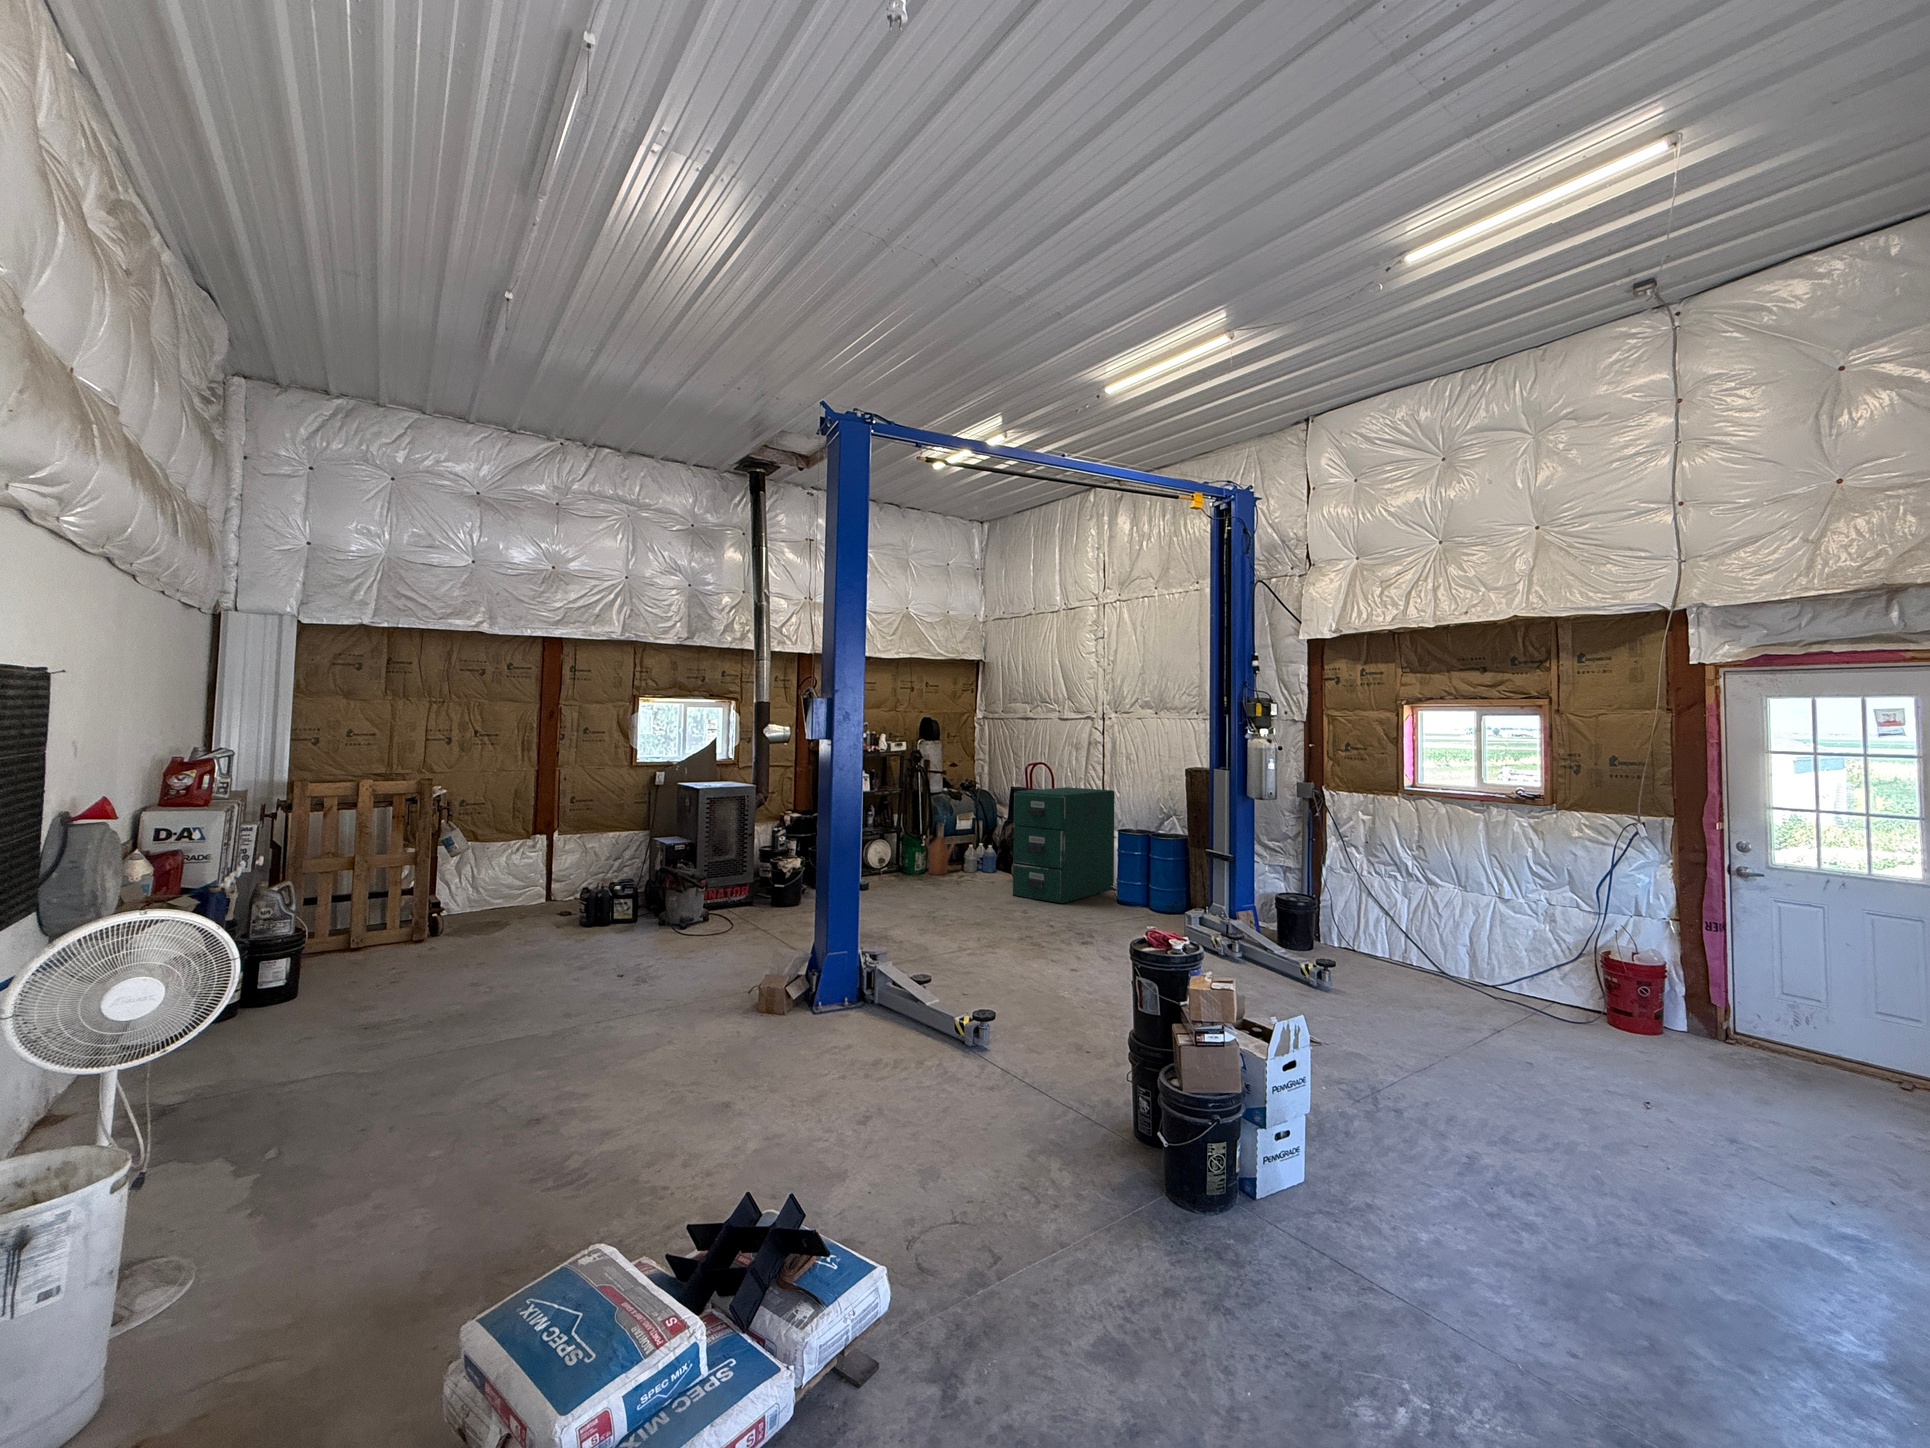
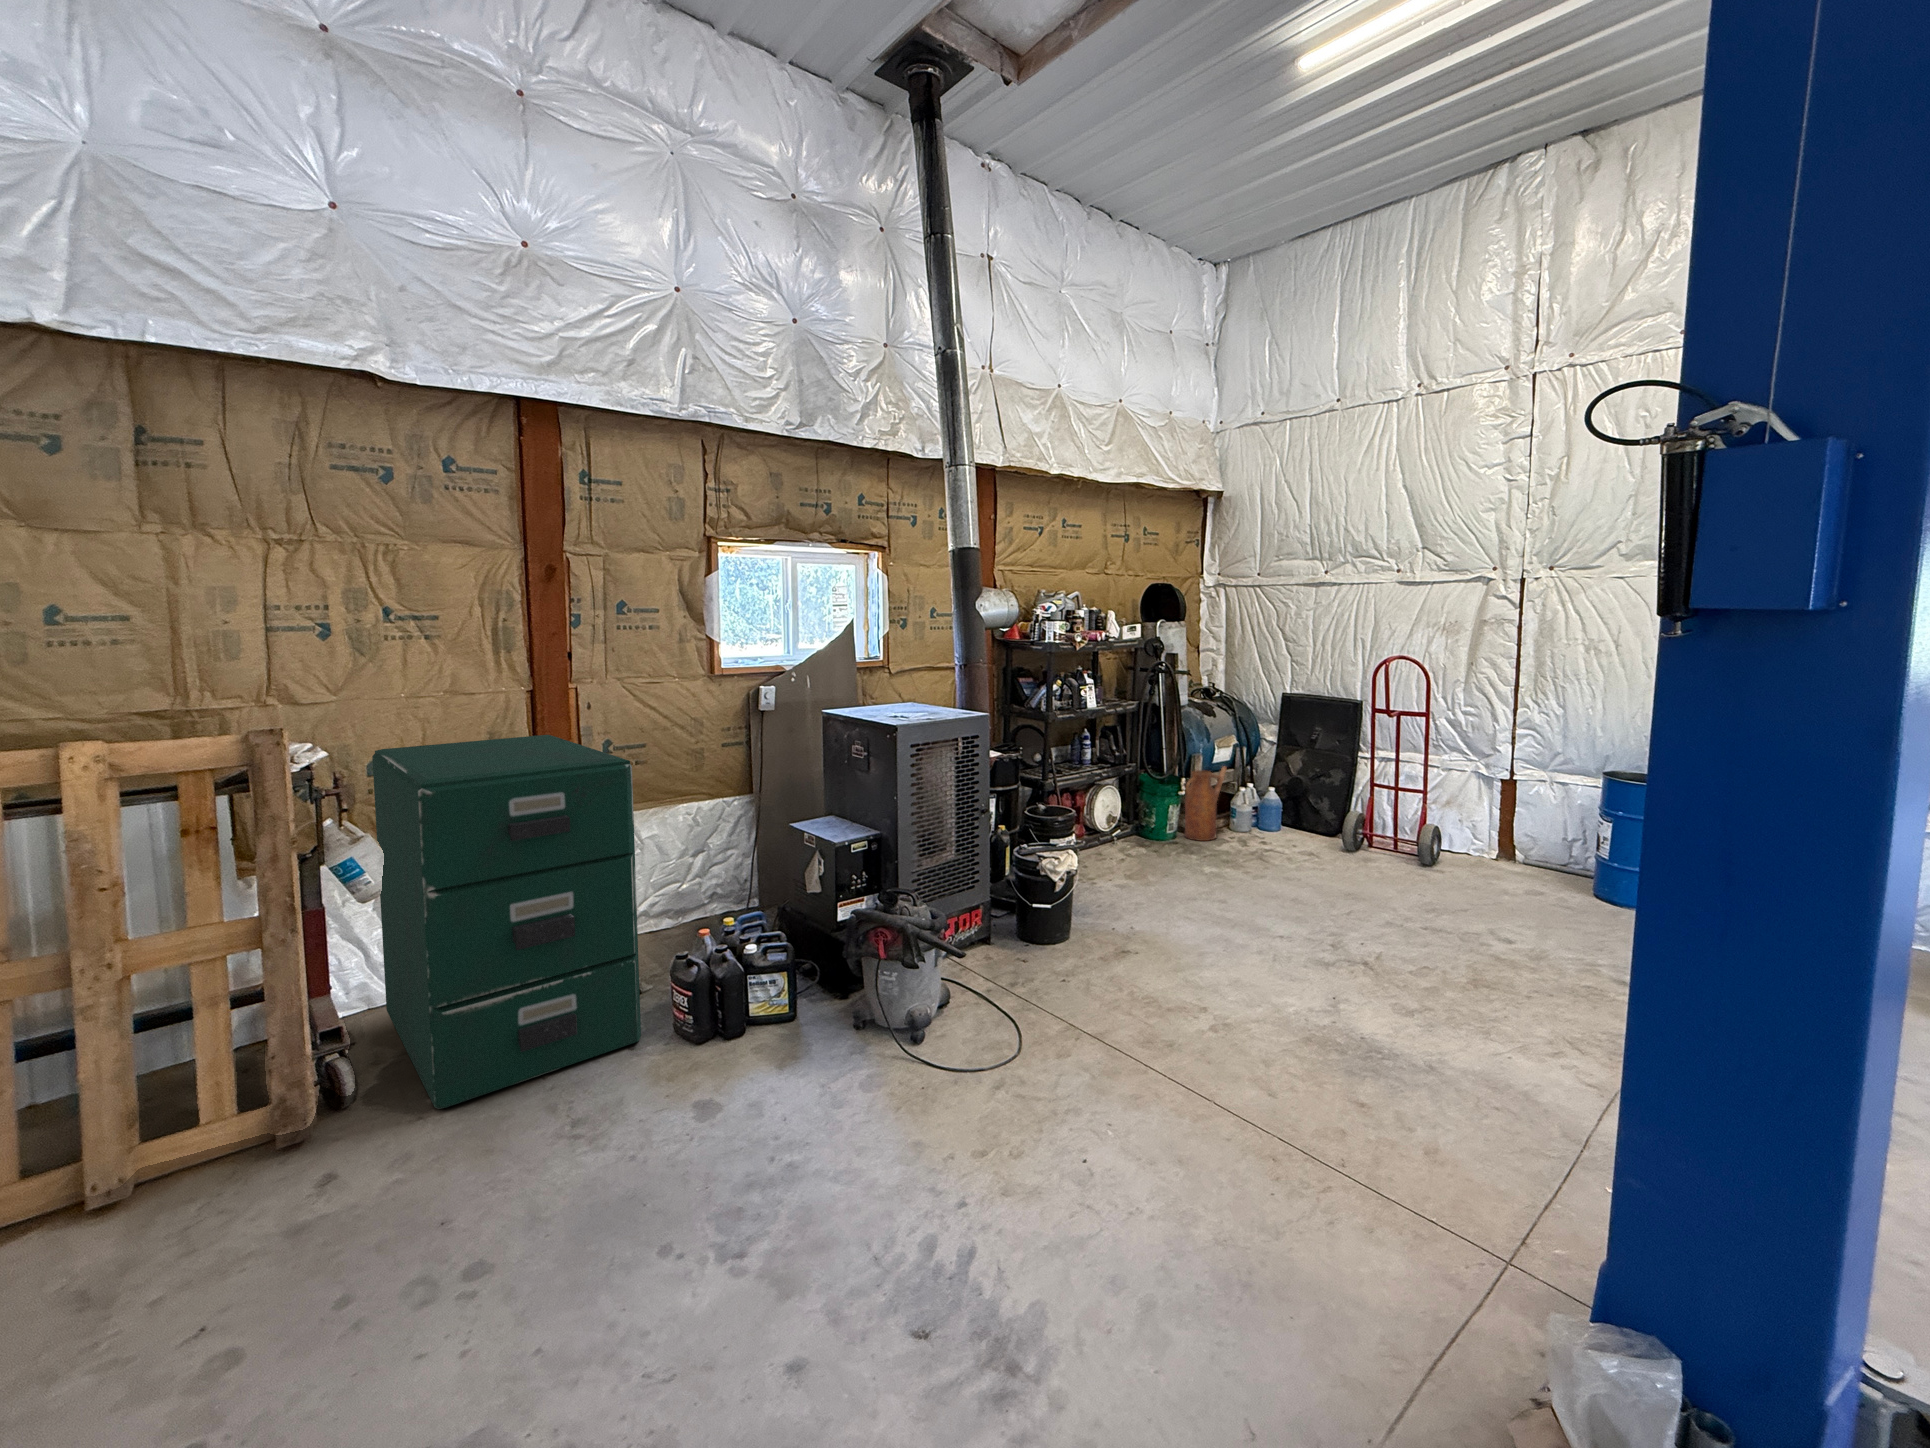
filing cabinet: present [1013,787,1114,903] -> present [372,735,641,1109]

